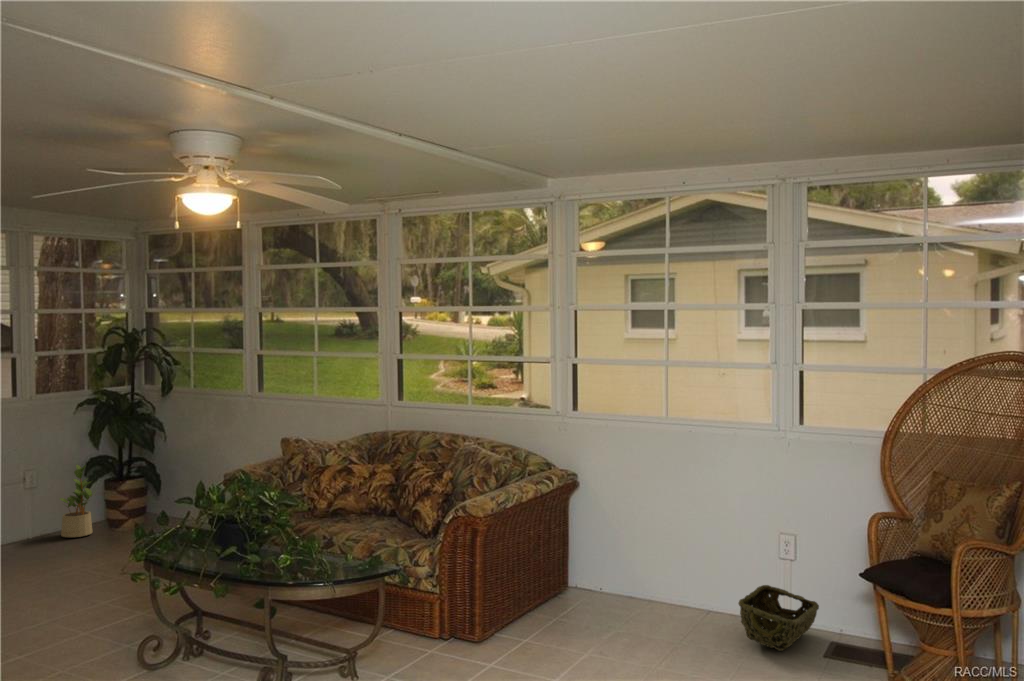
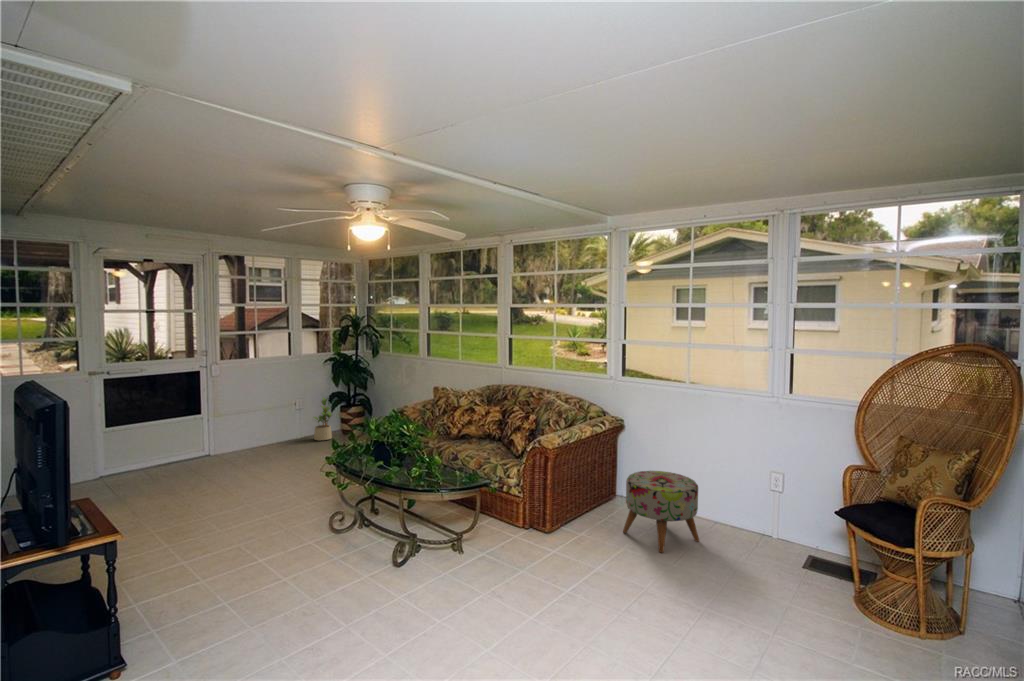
ottoman: none [585,543,690,655] -> present [623,471,699,553]
woven basket: present [738,585,819,651] -> none [736,509,800,561]

